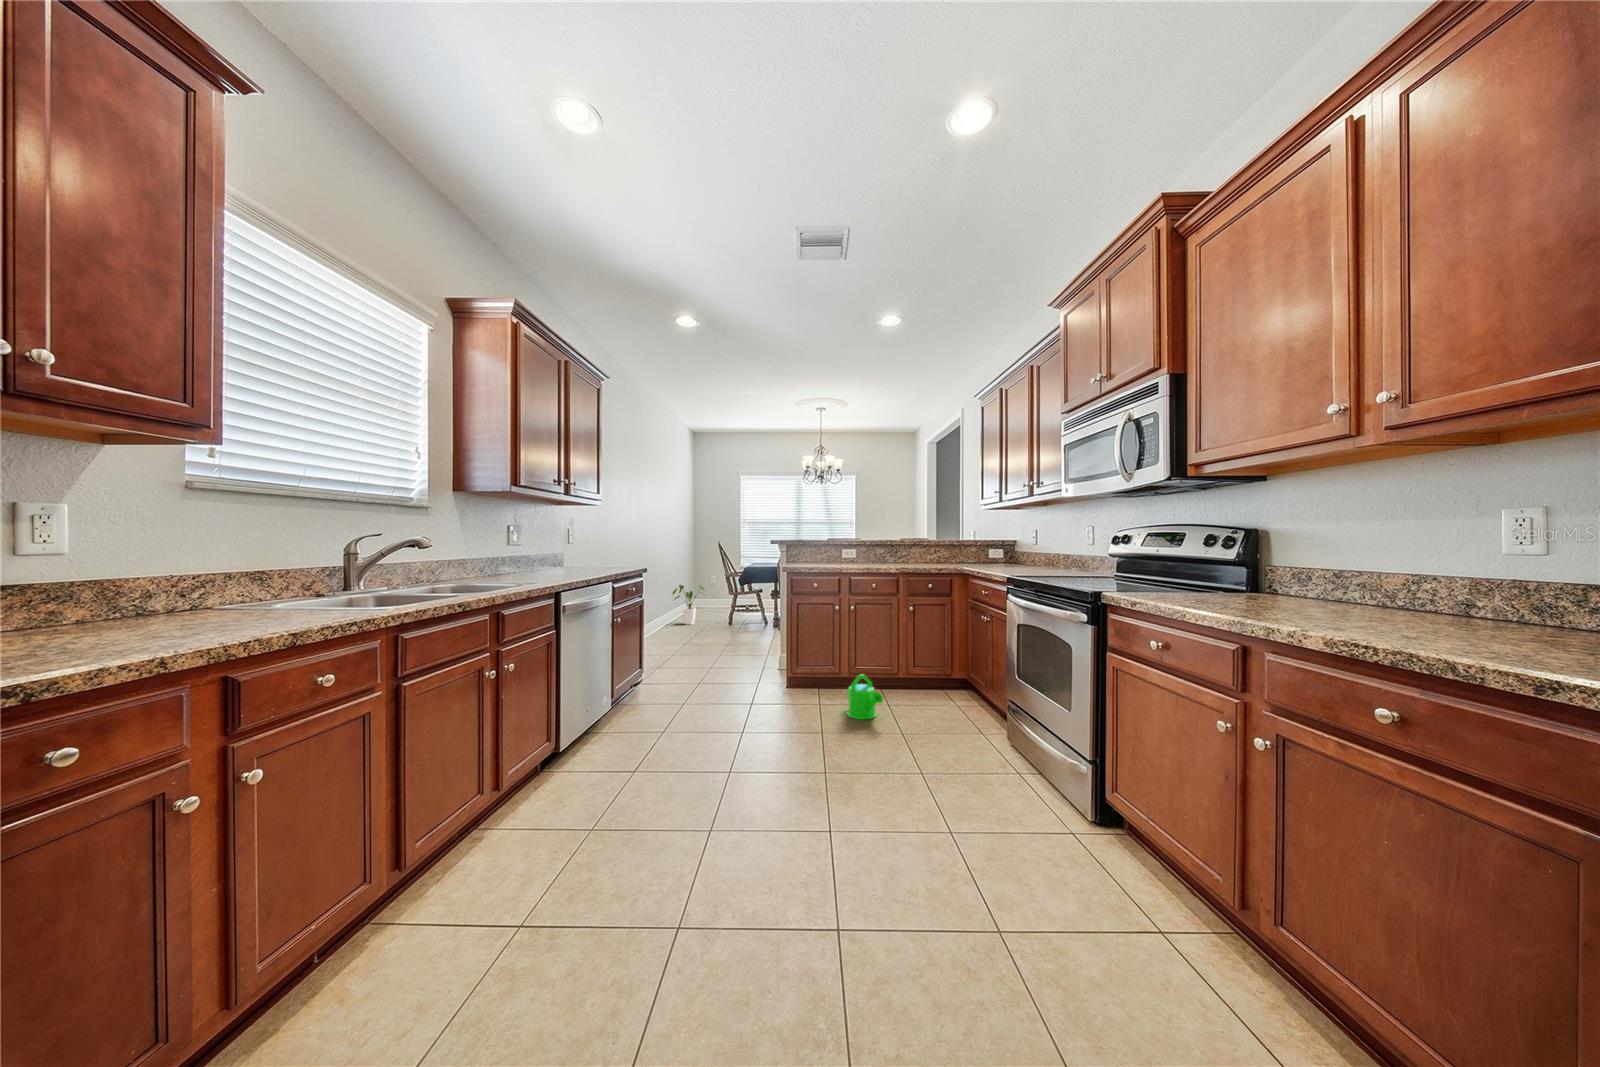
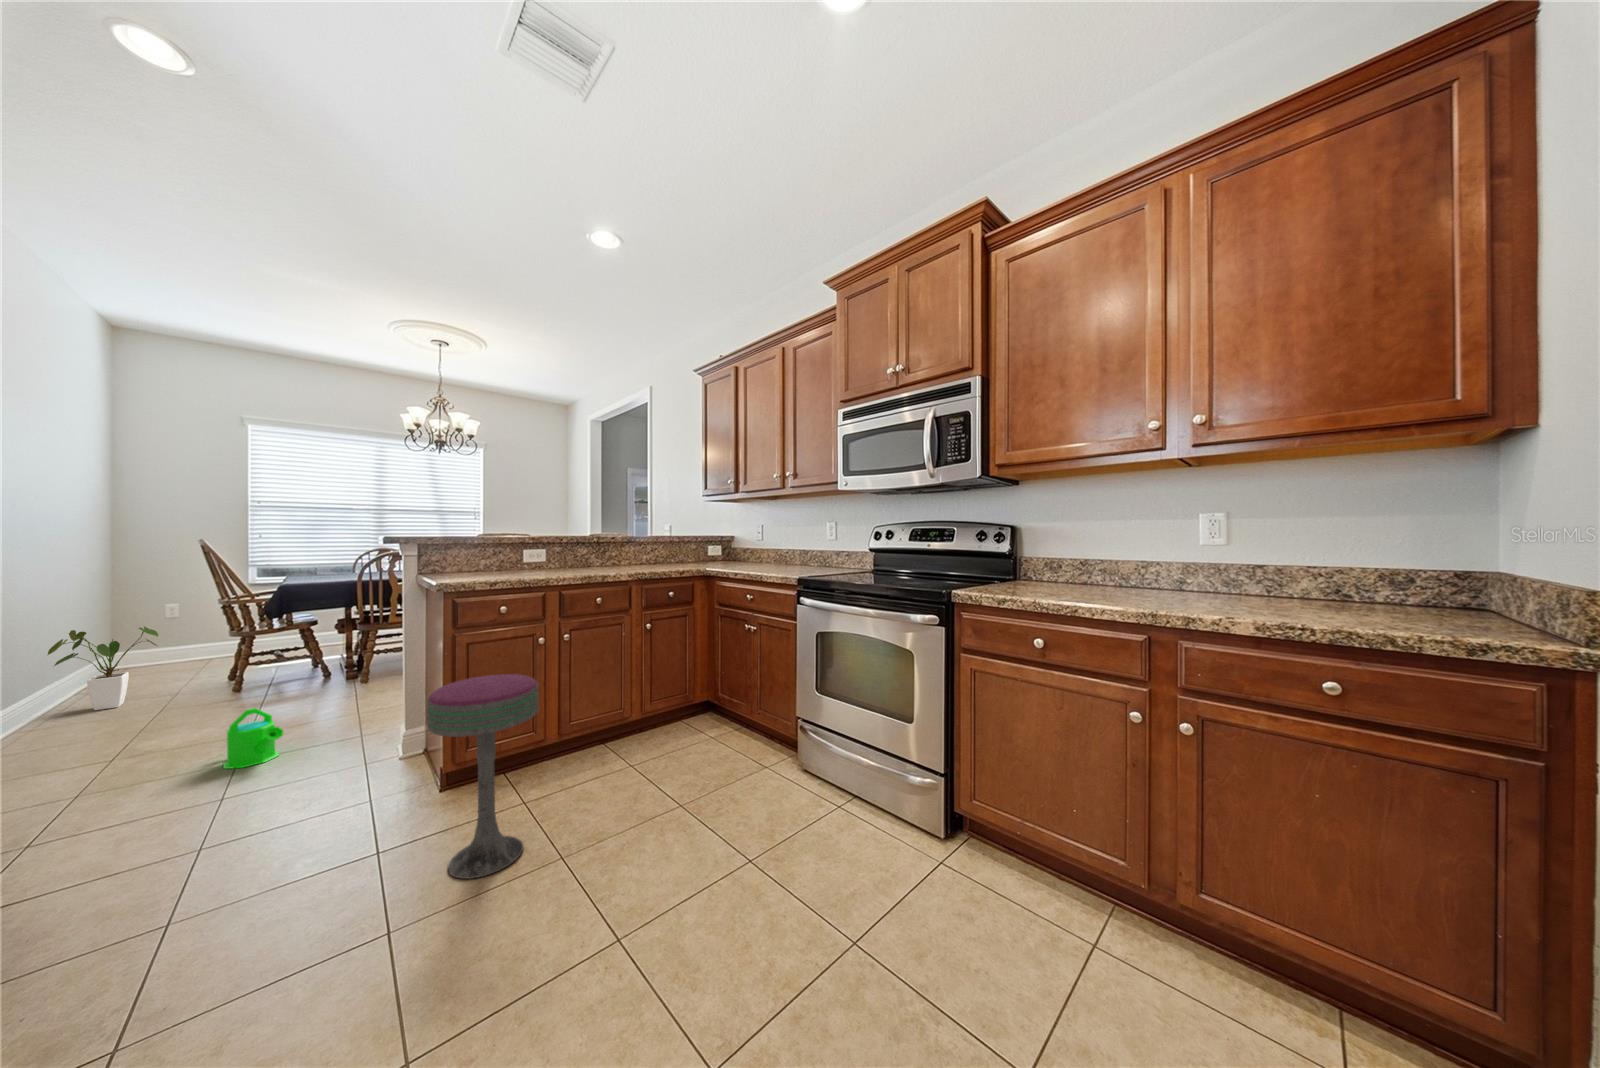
bar stool: none [757,621,812,732] -> present [427,674,539,879]
watering can: present [847,674,883,719] -> present [223,708,283,769]

